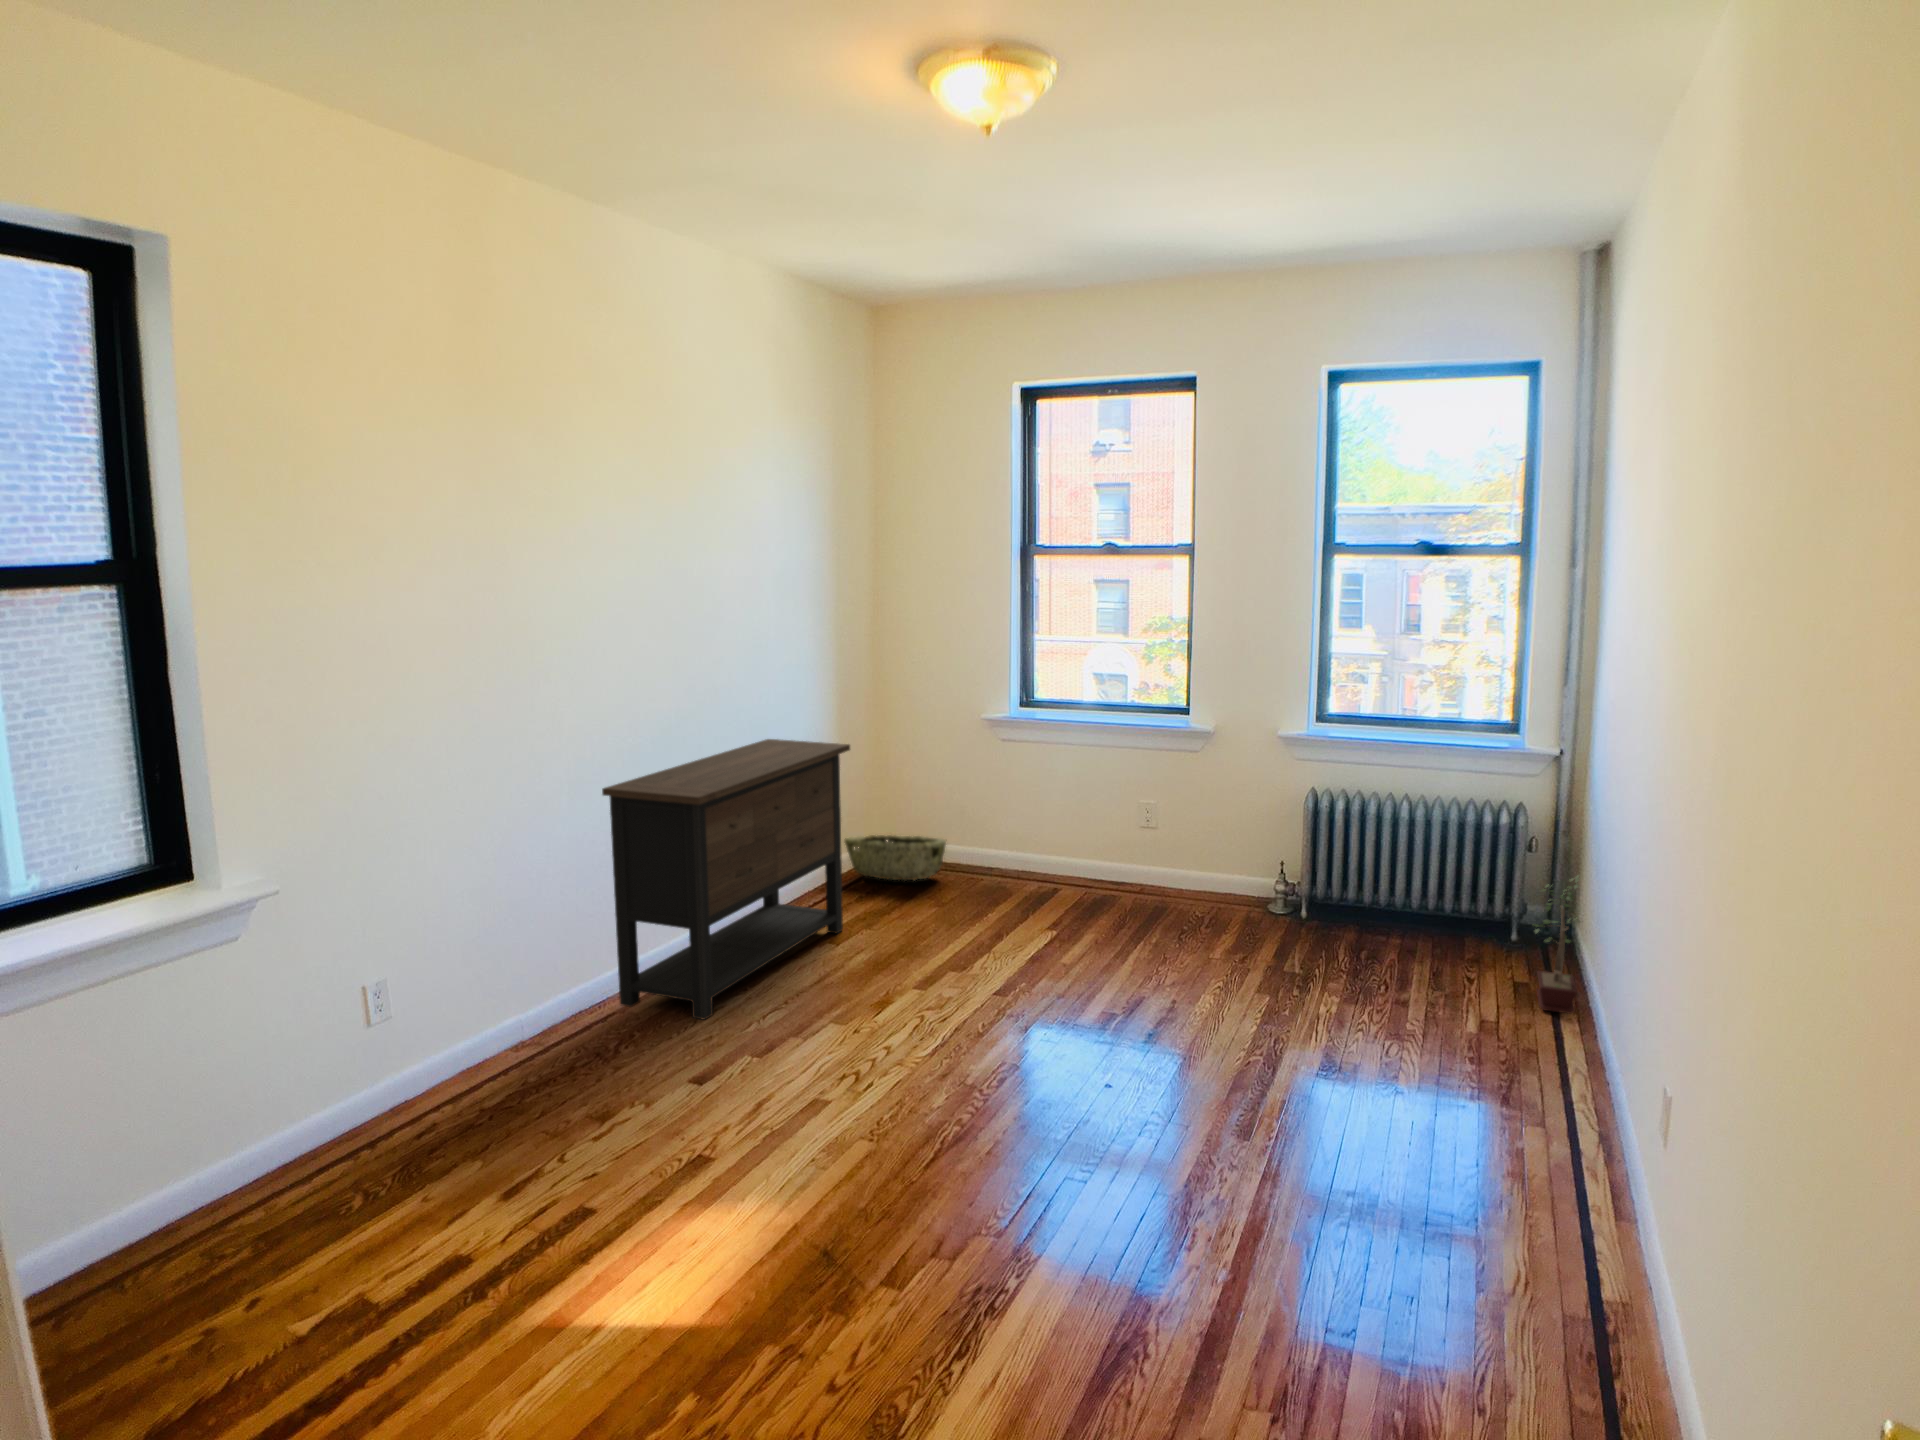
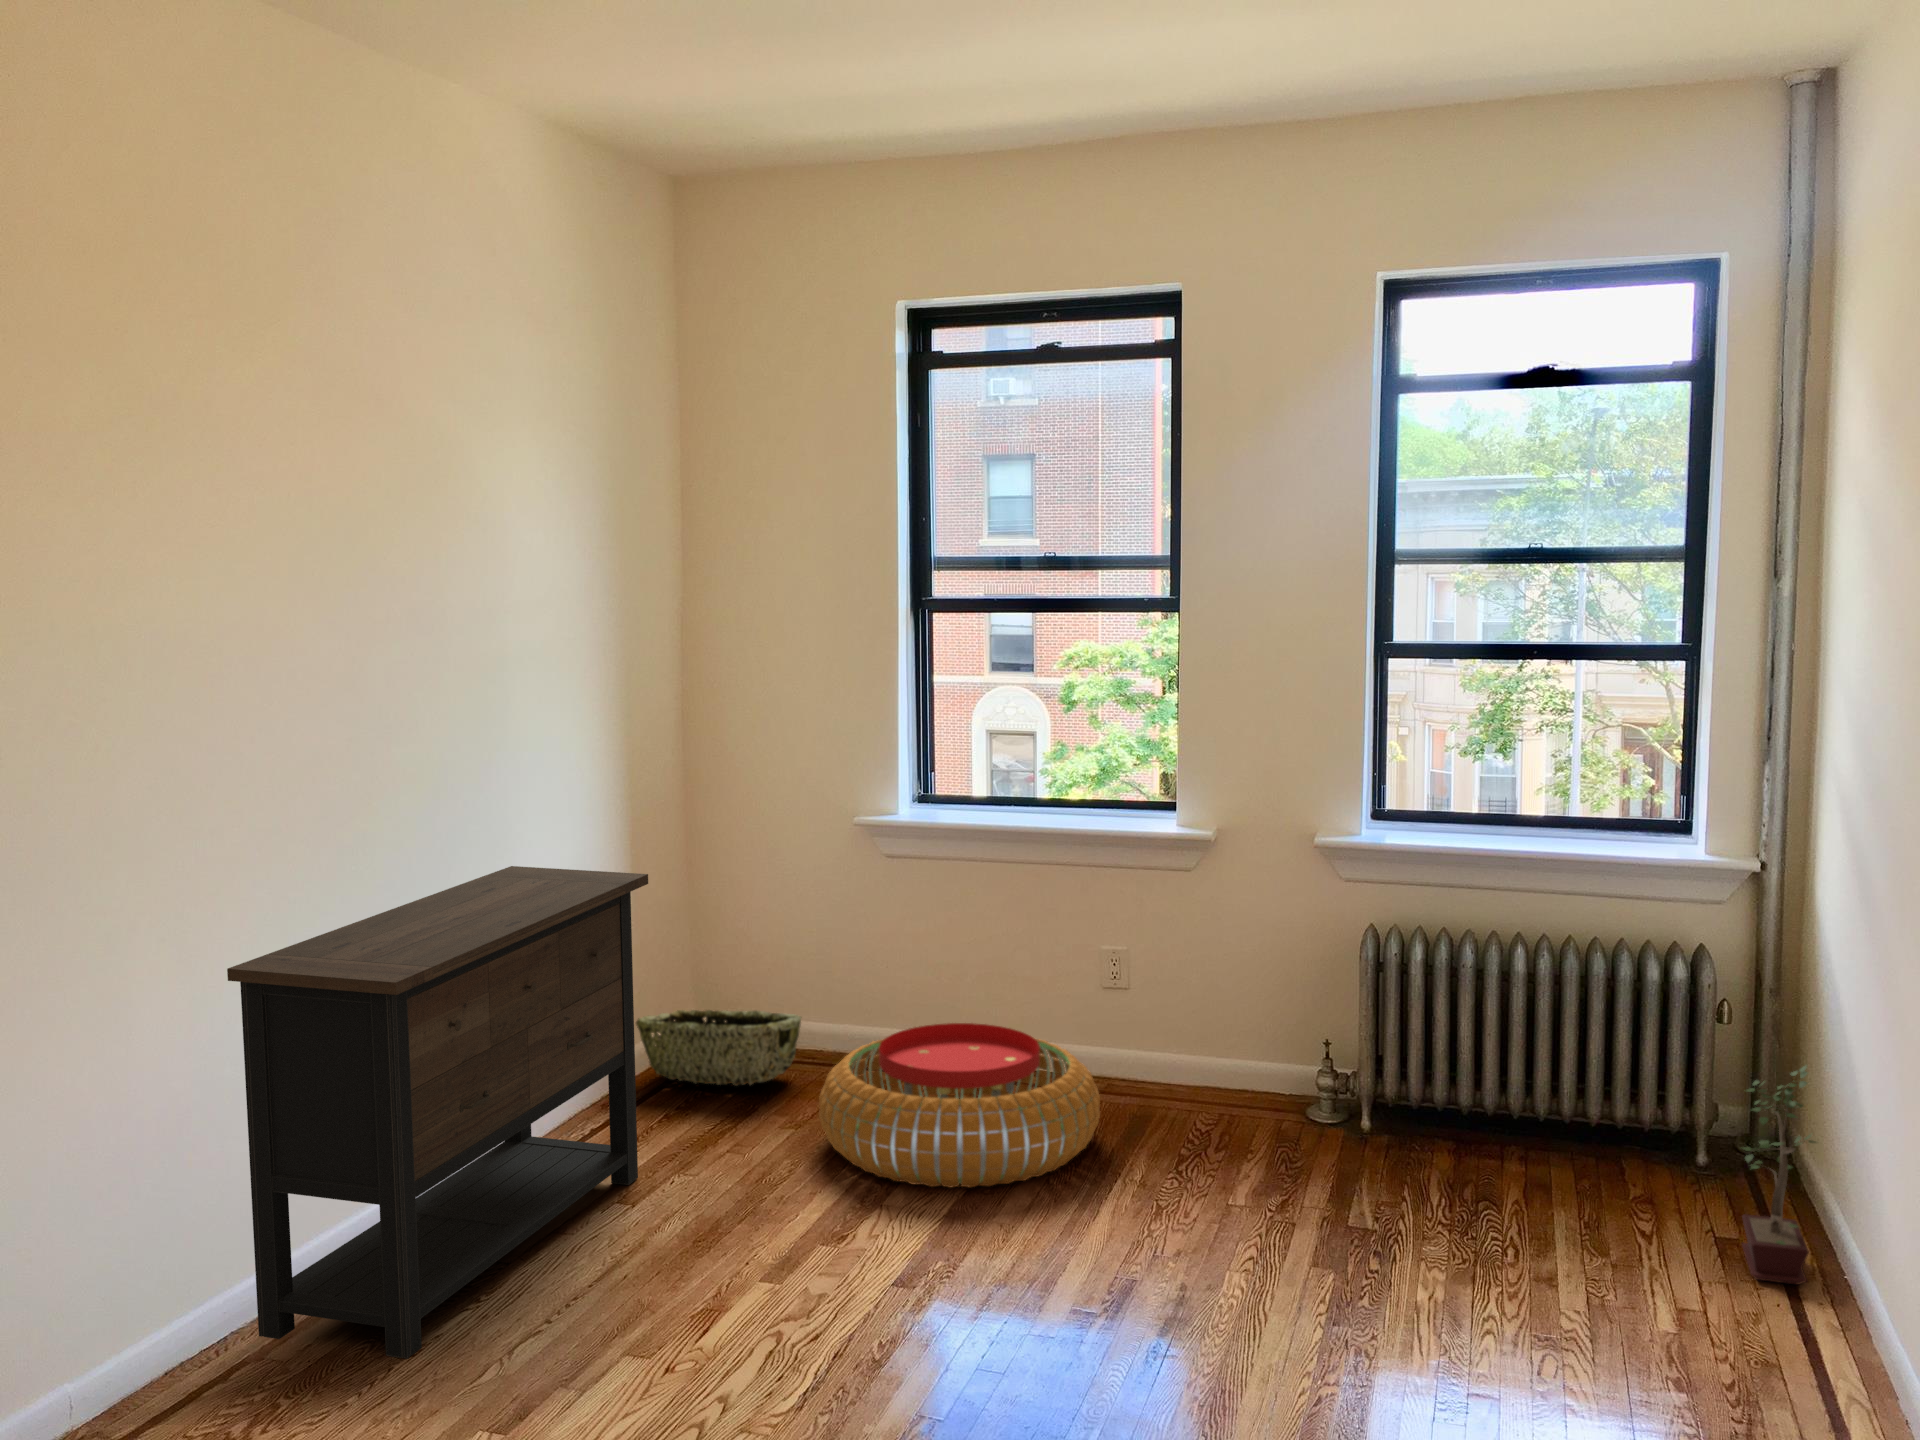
pouf: none [954,844,1130,942] -> present [819,1023,1100,1188]

